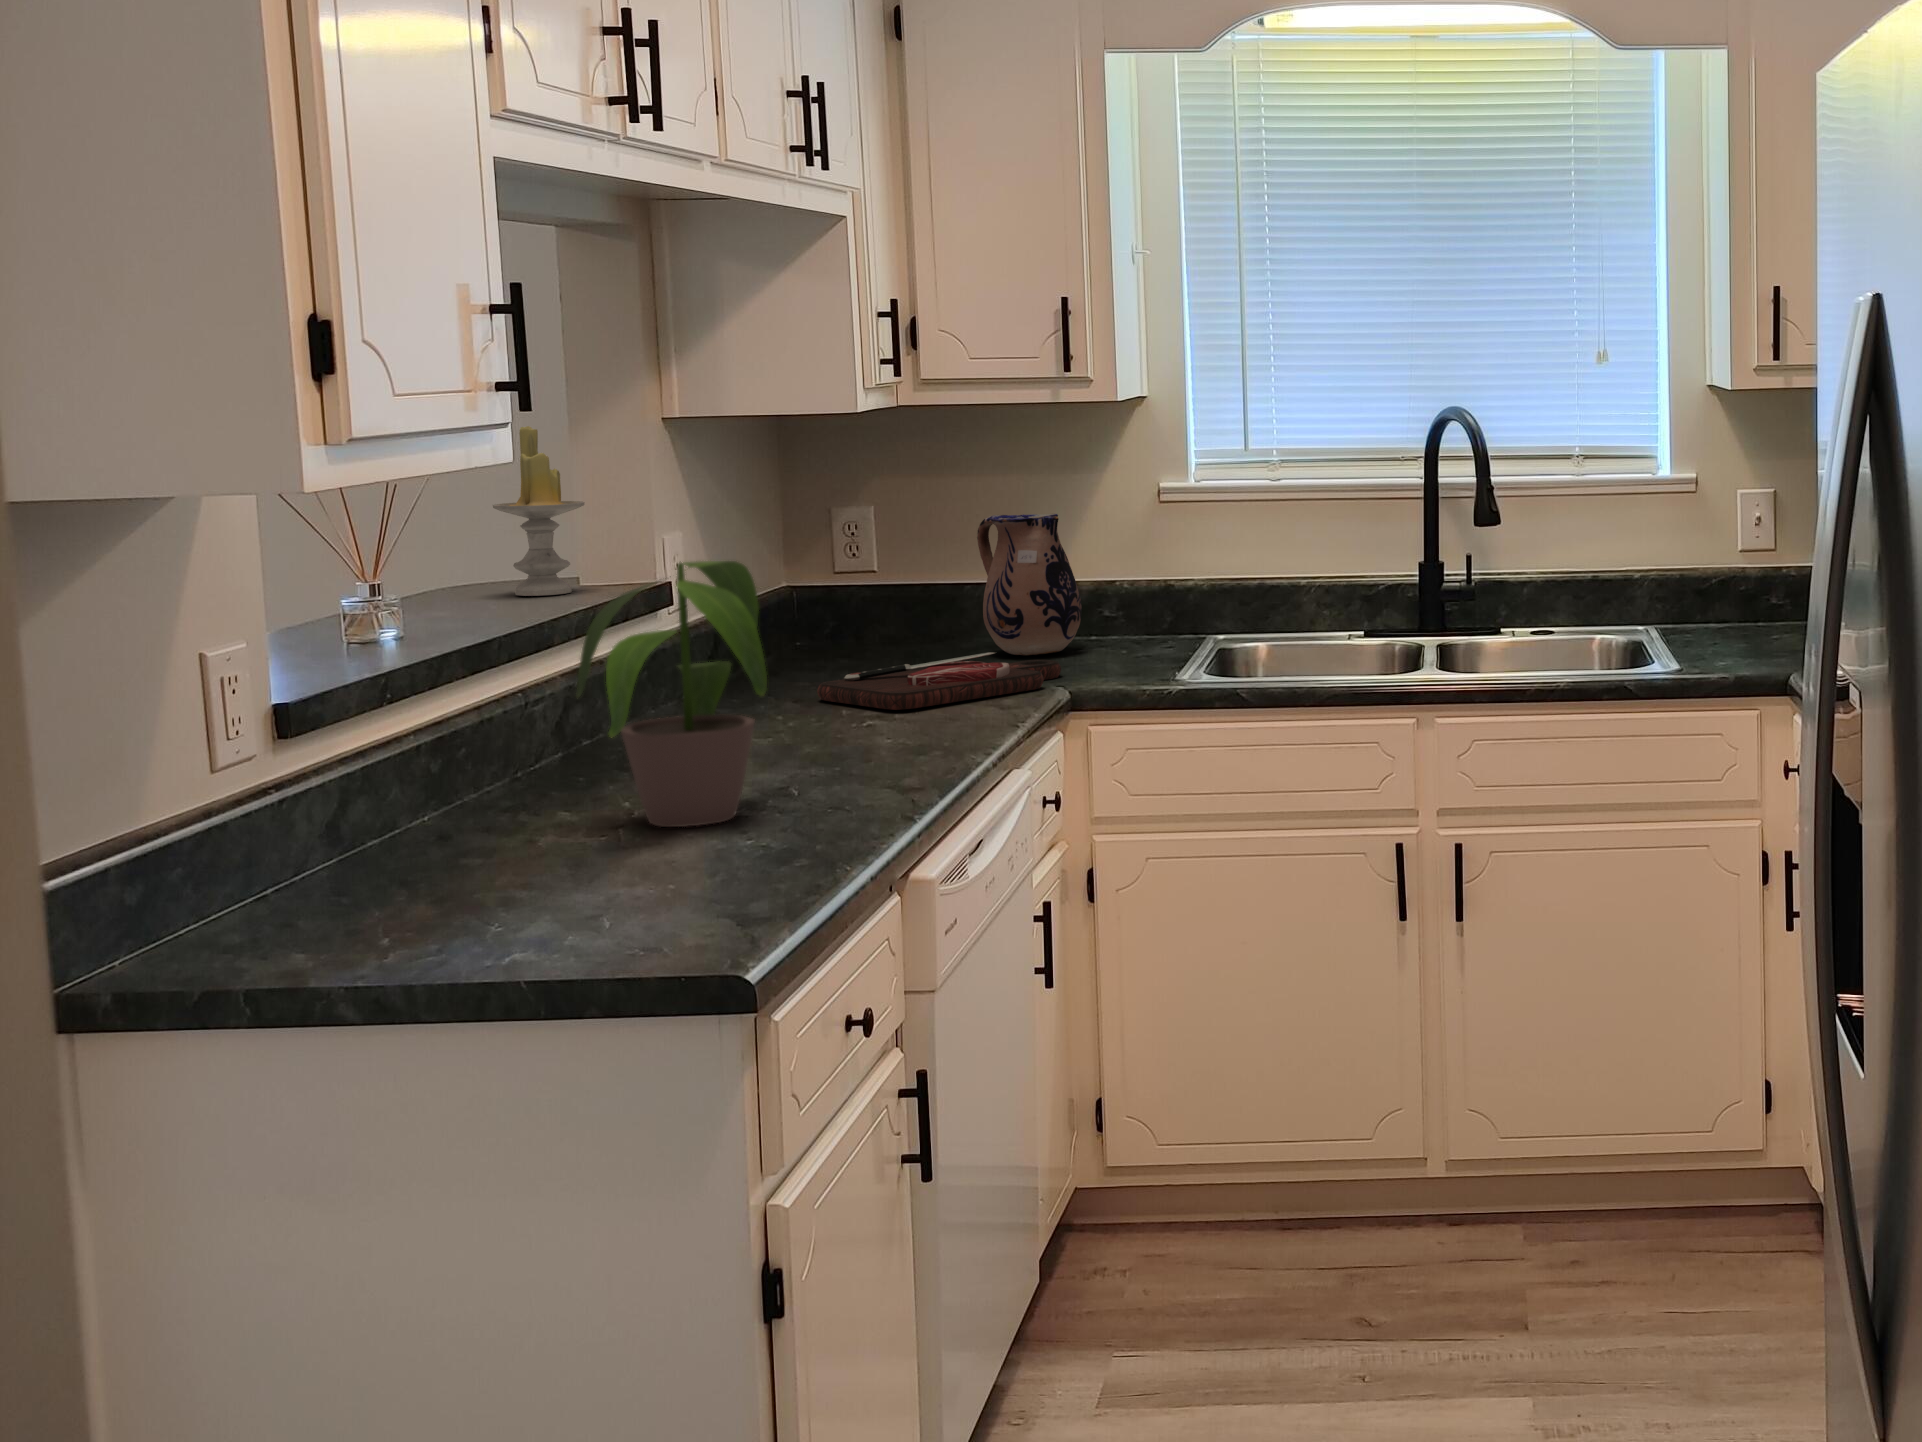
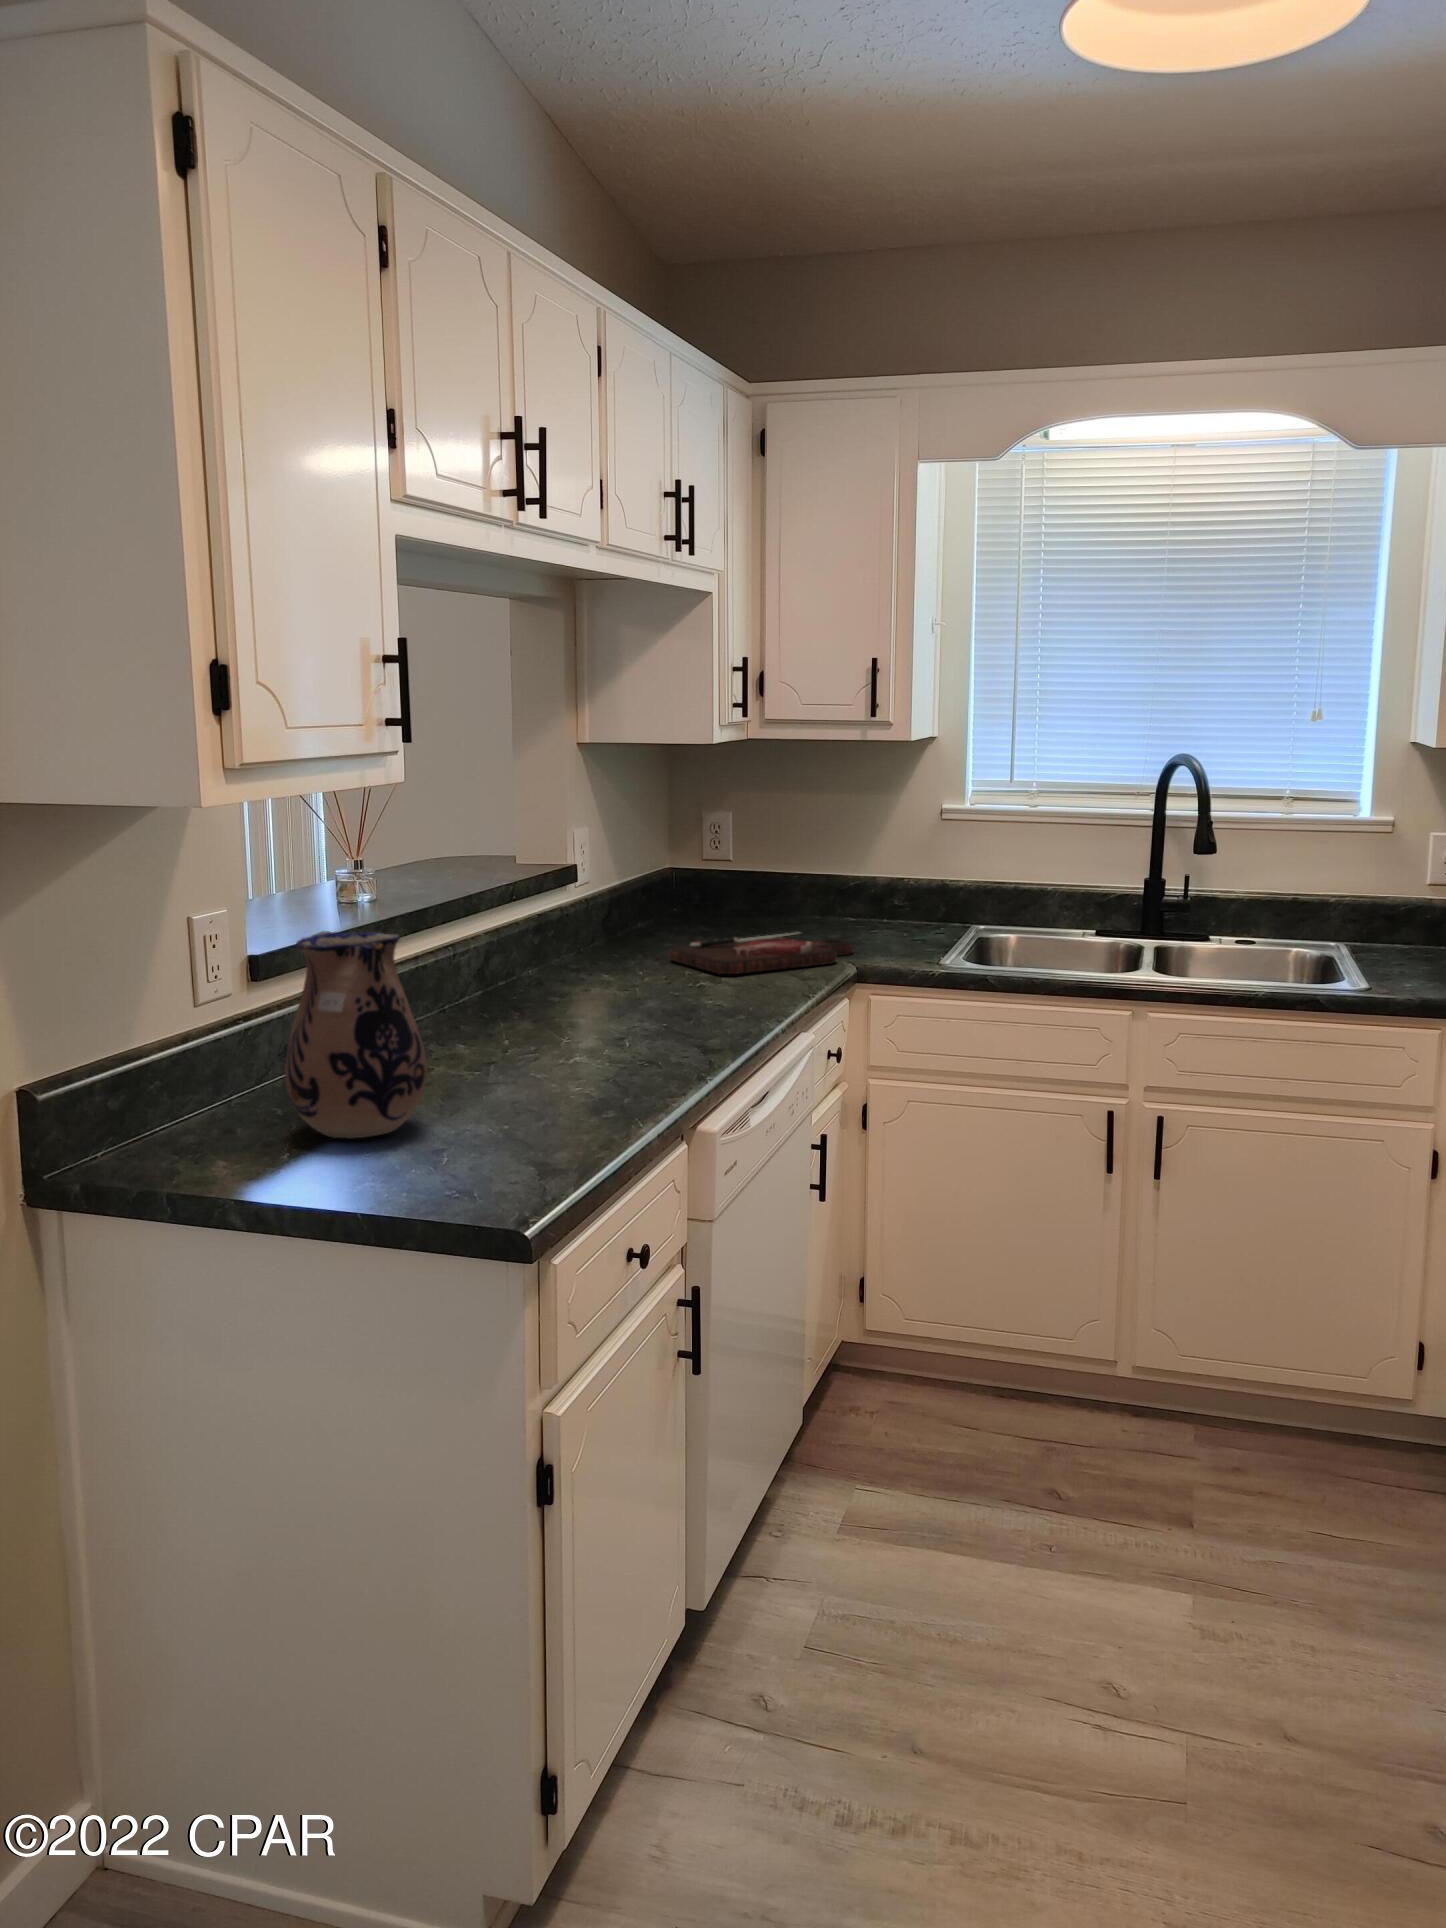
candle: present [493,426,584,596] -> none [449,747,511,872]
ceramic pitcher: present [977,514,1082,655] -> present [285,931,427,1139]
potted plant: present [576,561,767,827] -> none [434,859,645,1068]

